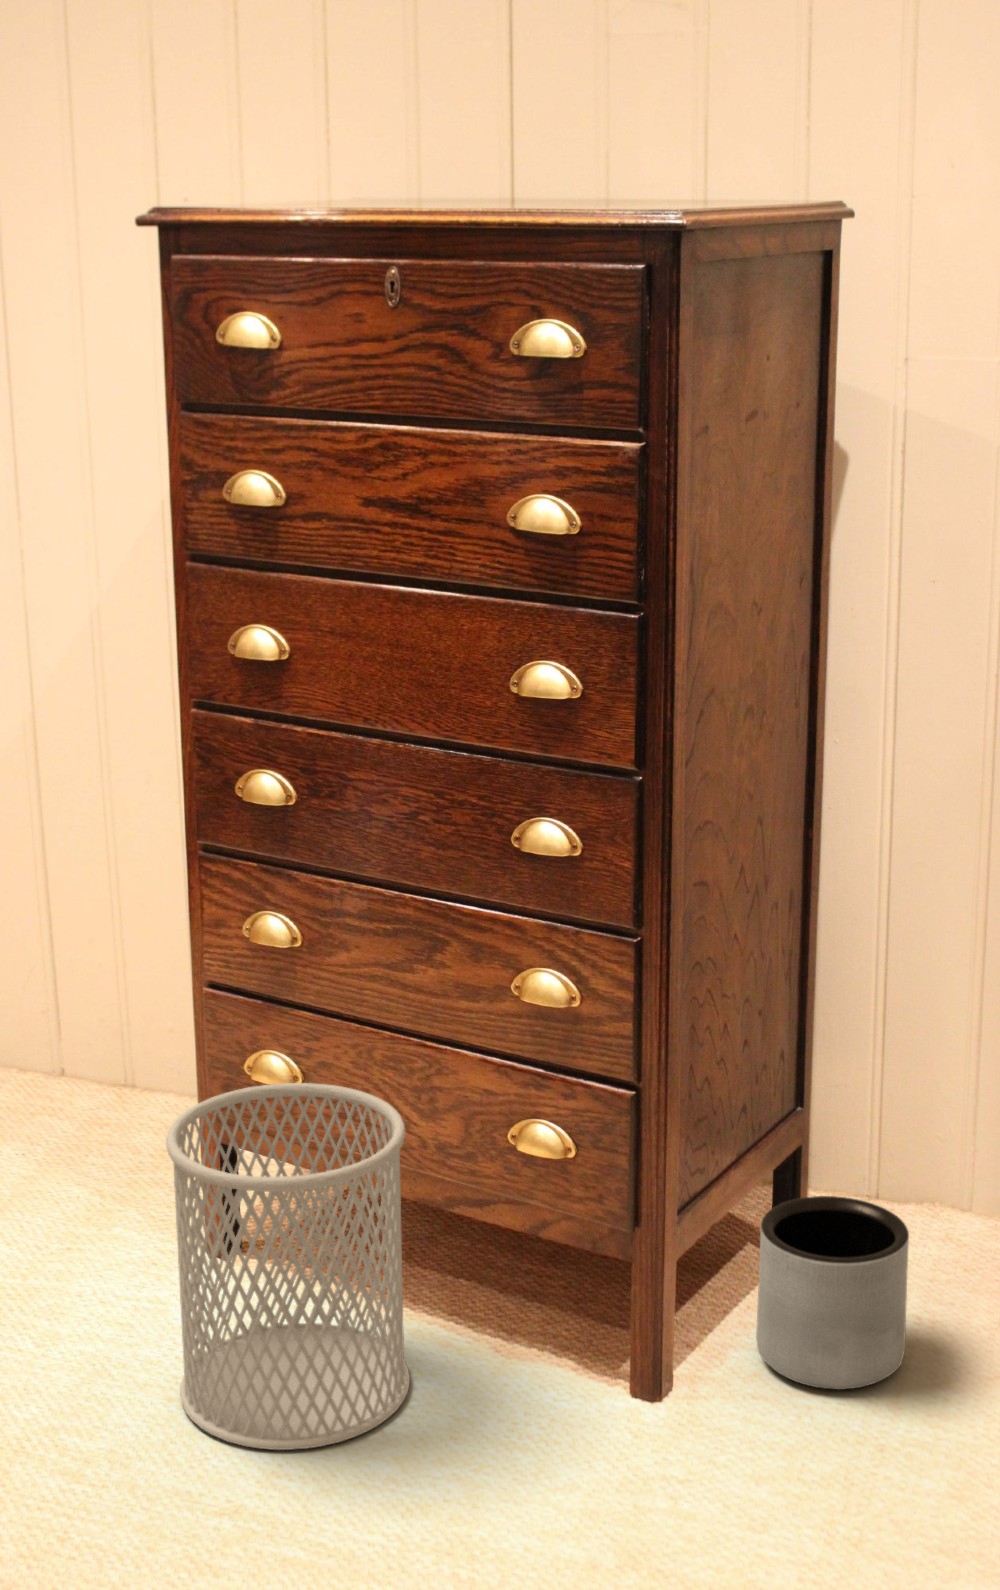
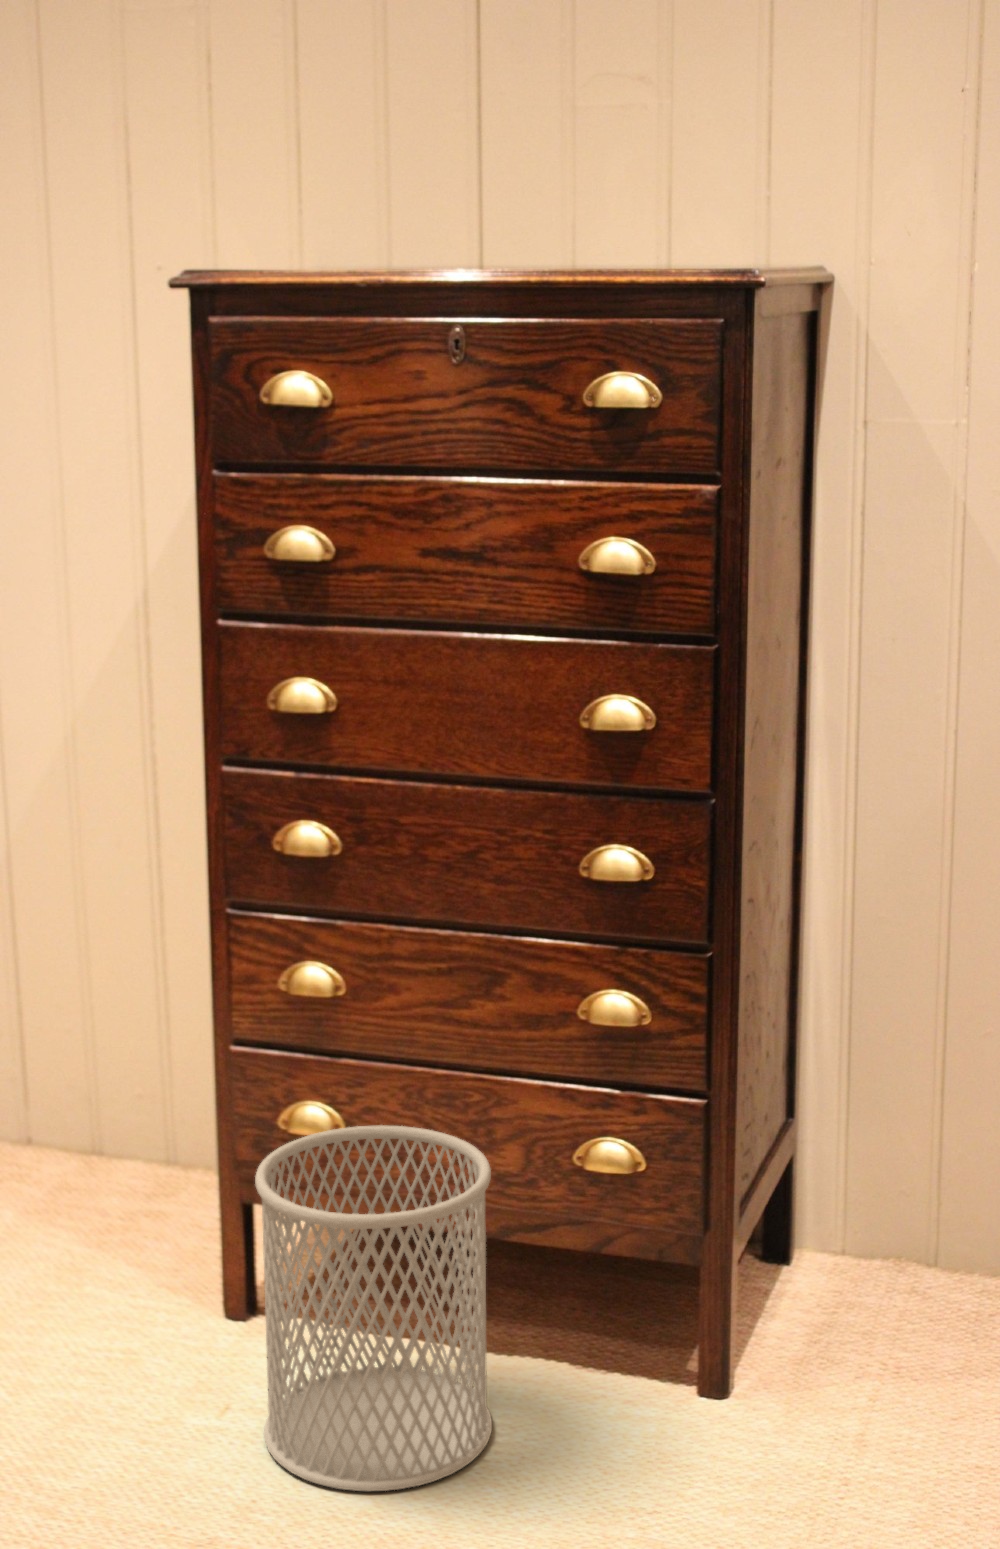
planter: present [756,1196,909,1390] -> none [791,1191,934,1370]

